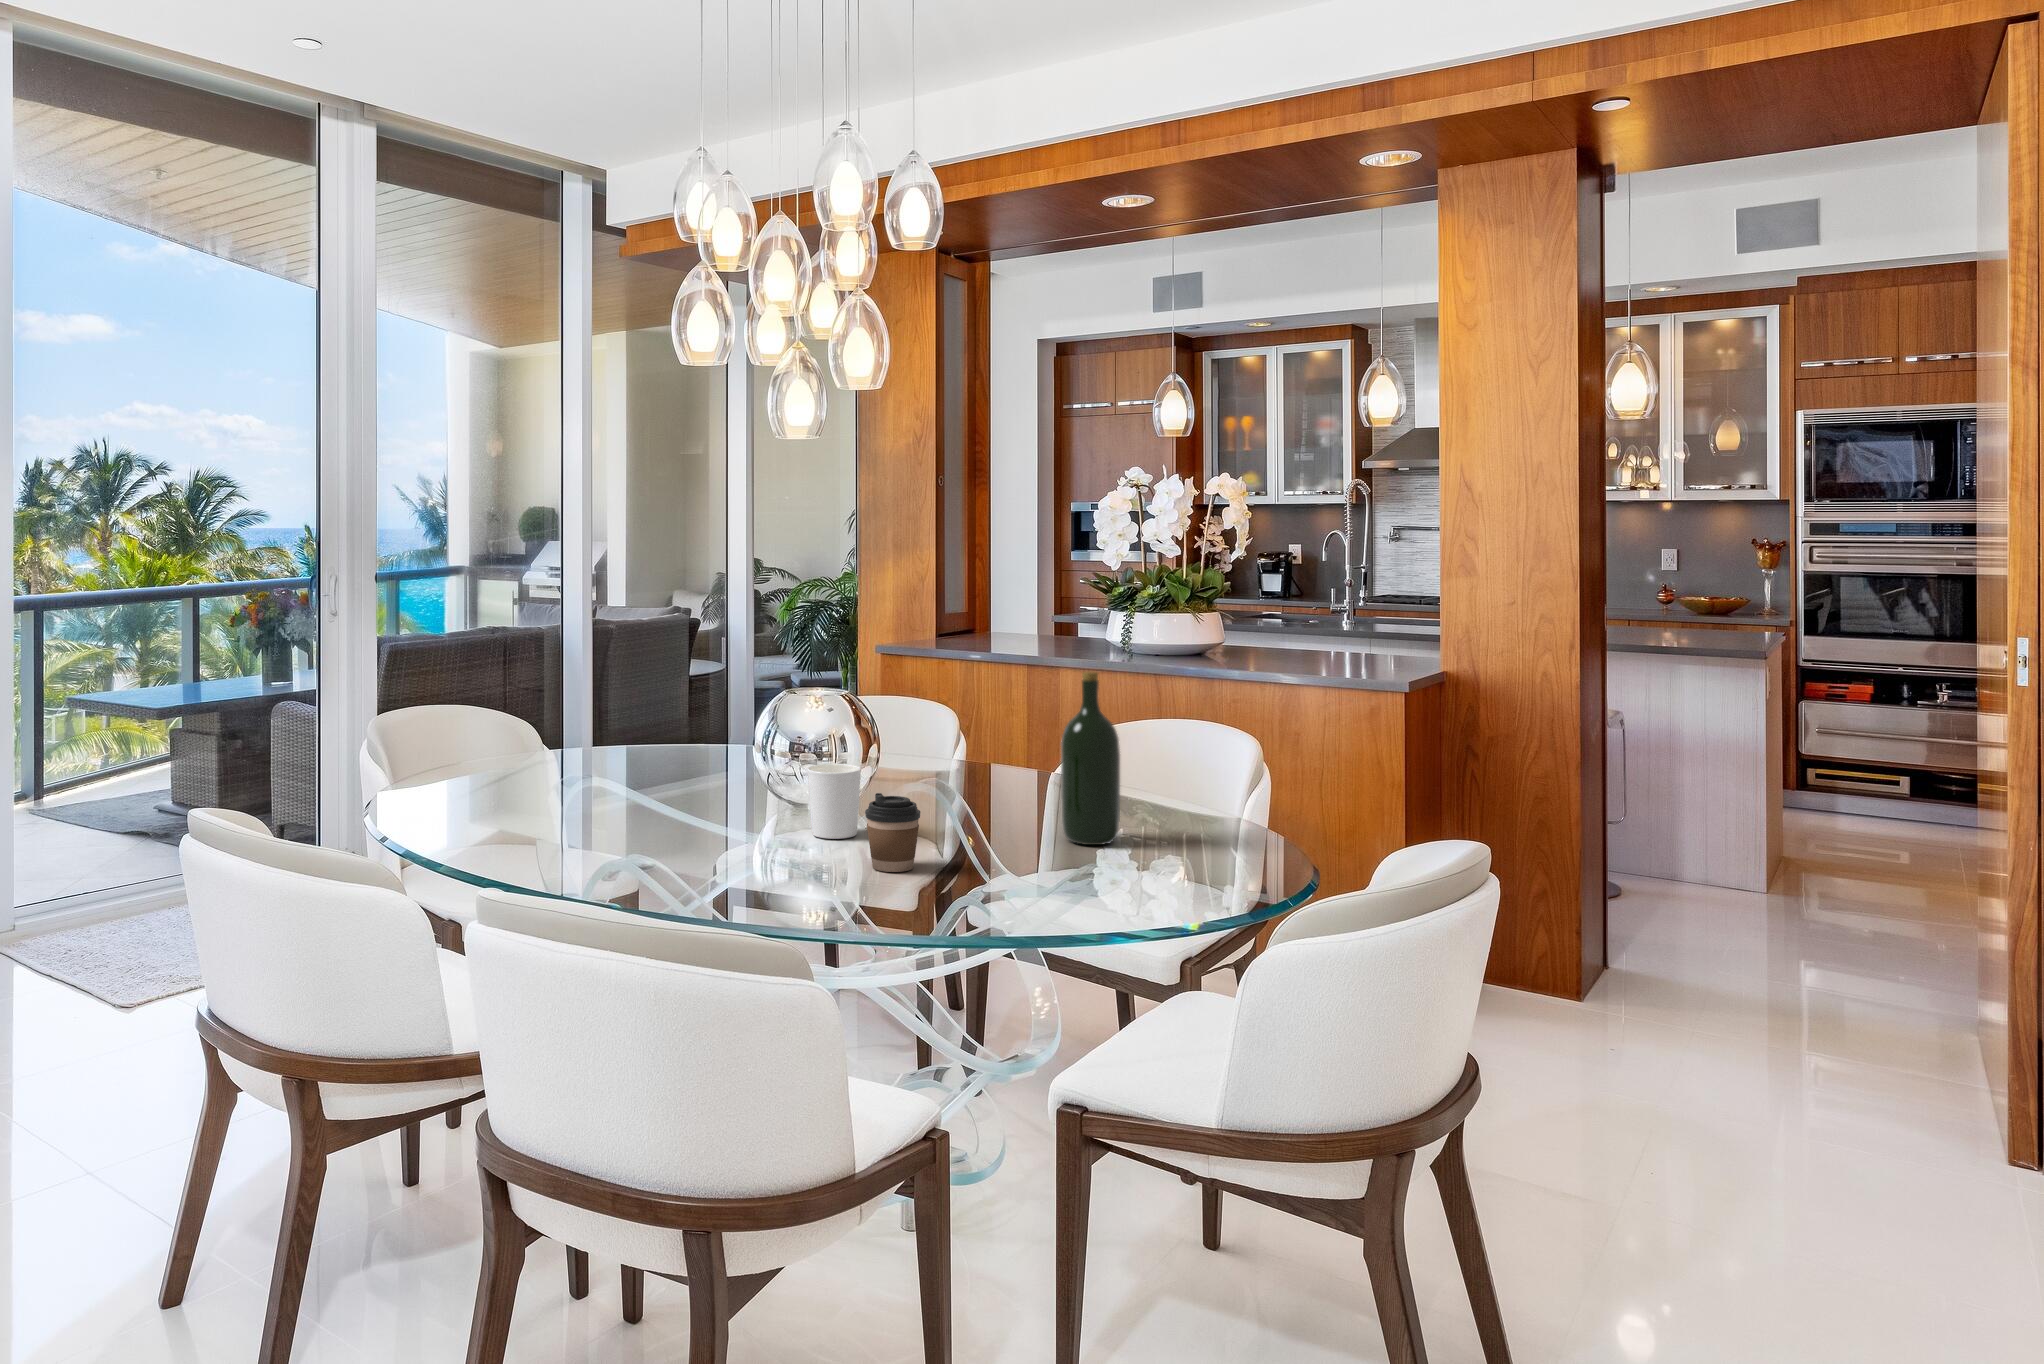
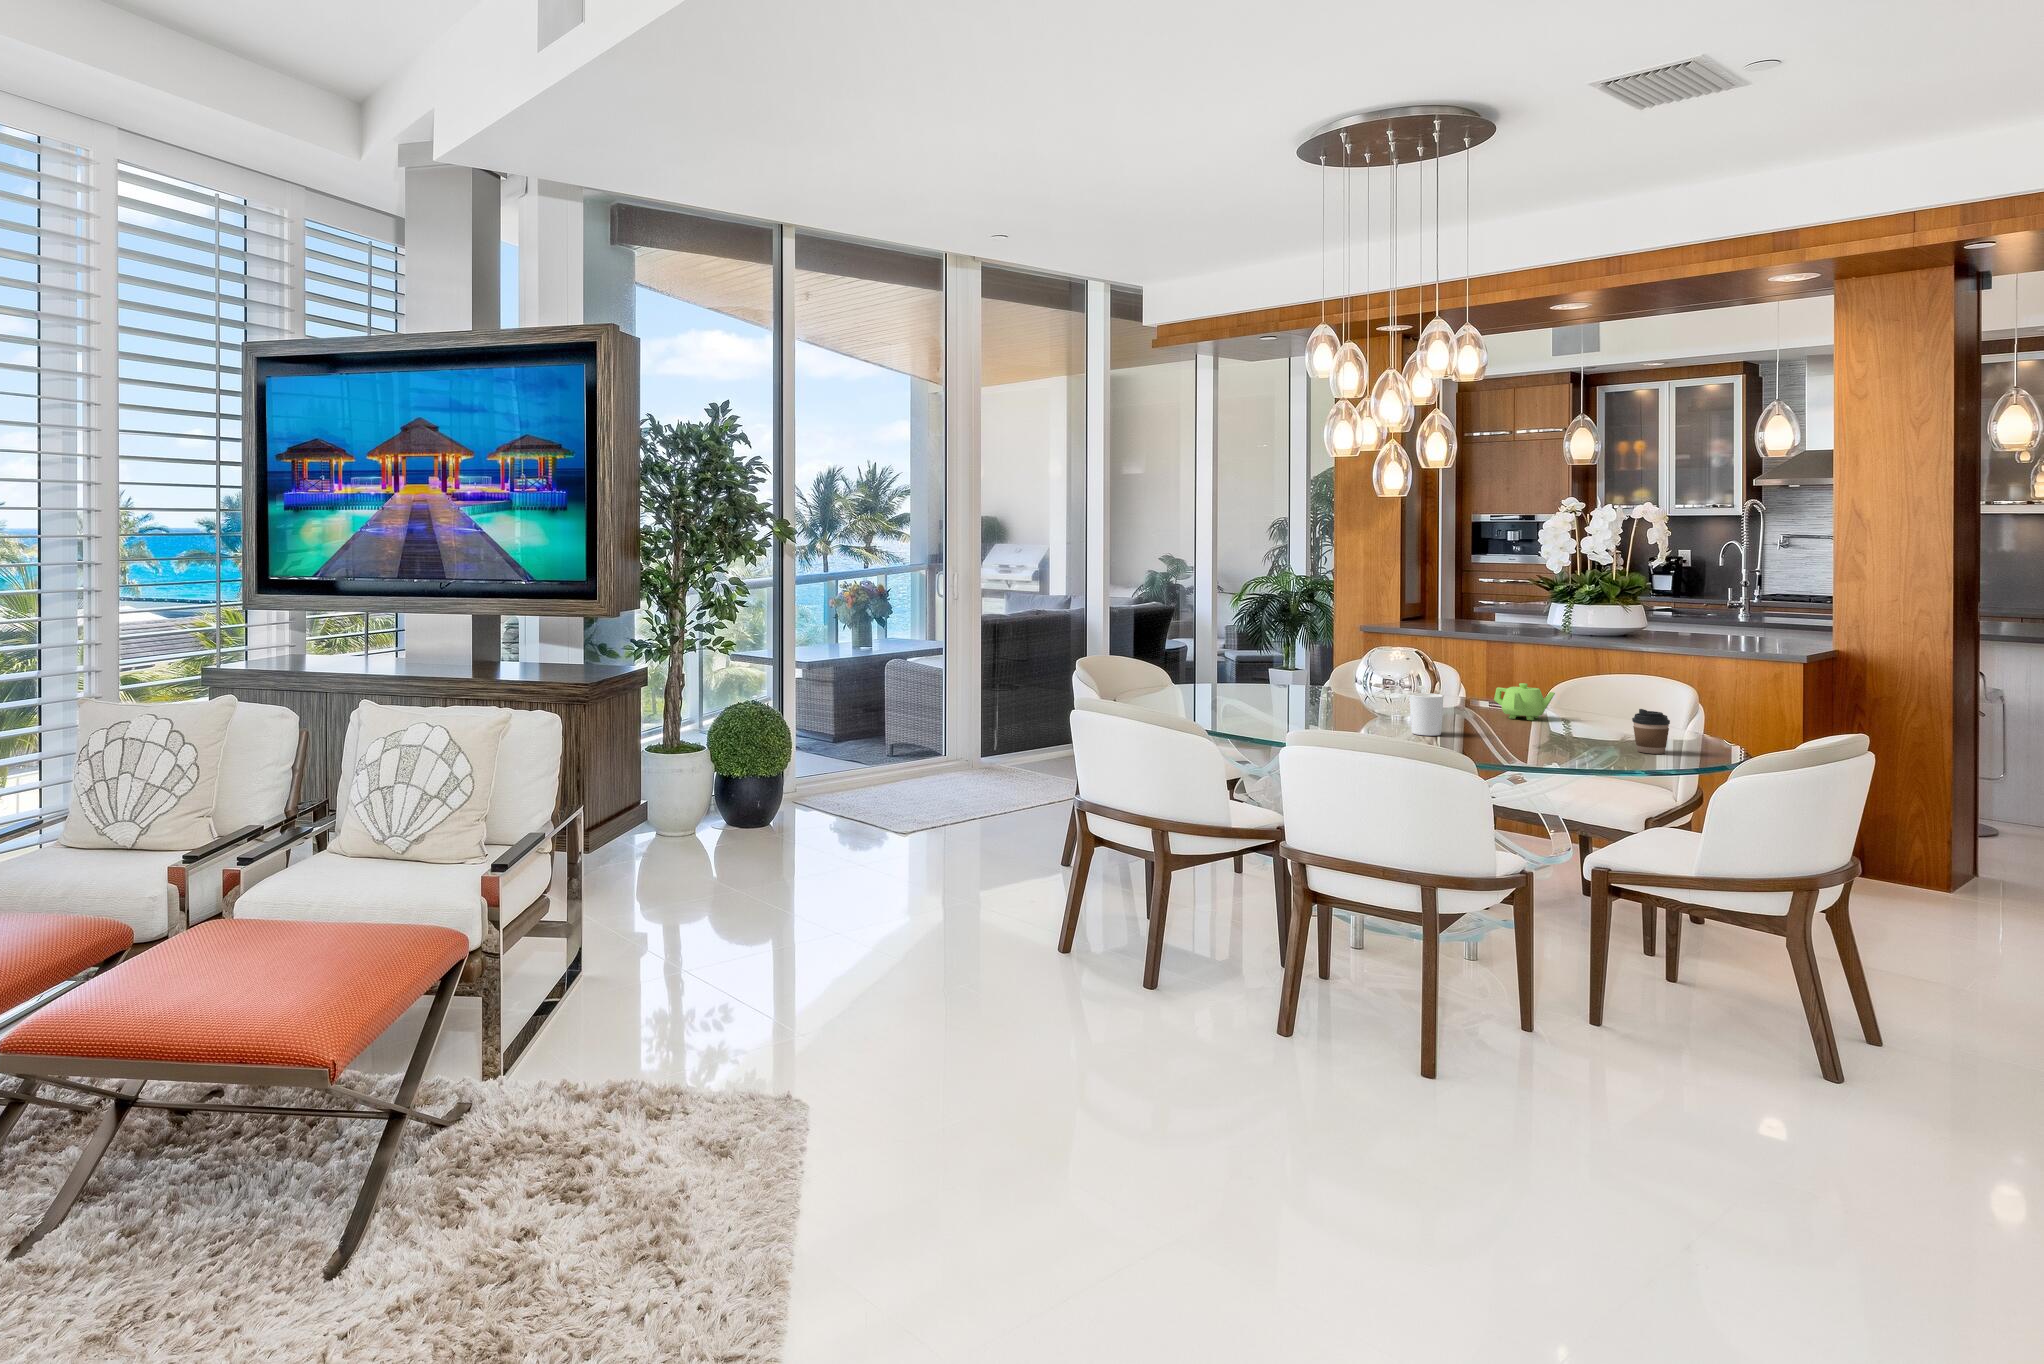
wine bottle: present [1061,672,1120,845] -> none [1575,640,1614,742]
teapot: none [971,737,1055,797] -> present [1494,683,1555,720]
coffee cup: present [865,793,920,872] -> present [1632,709,1670,754]

